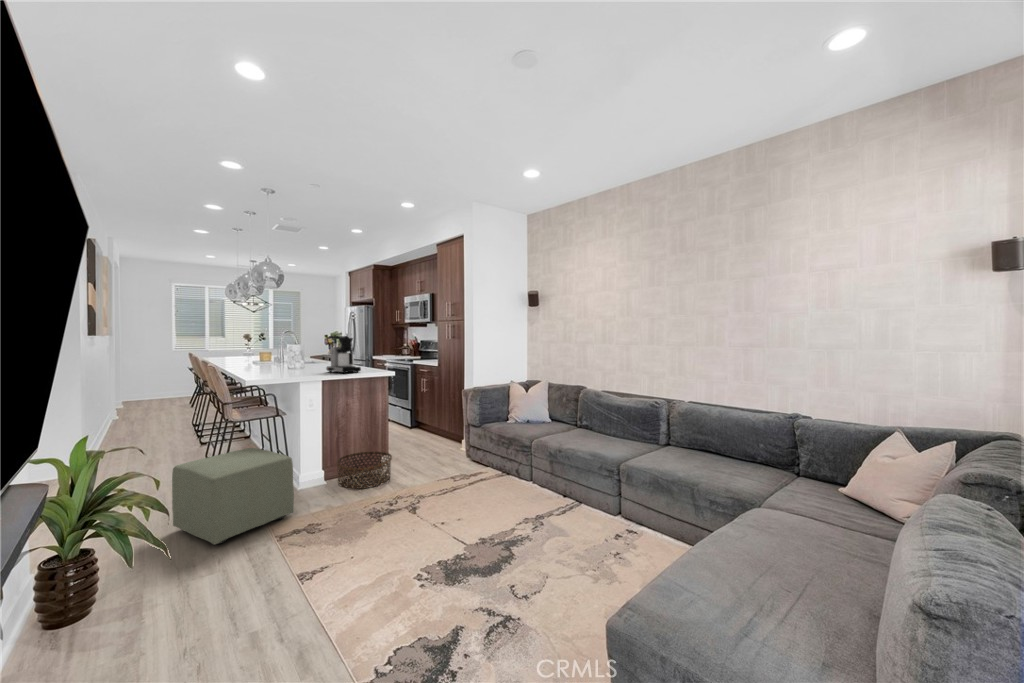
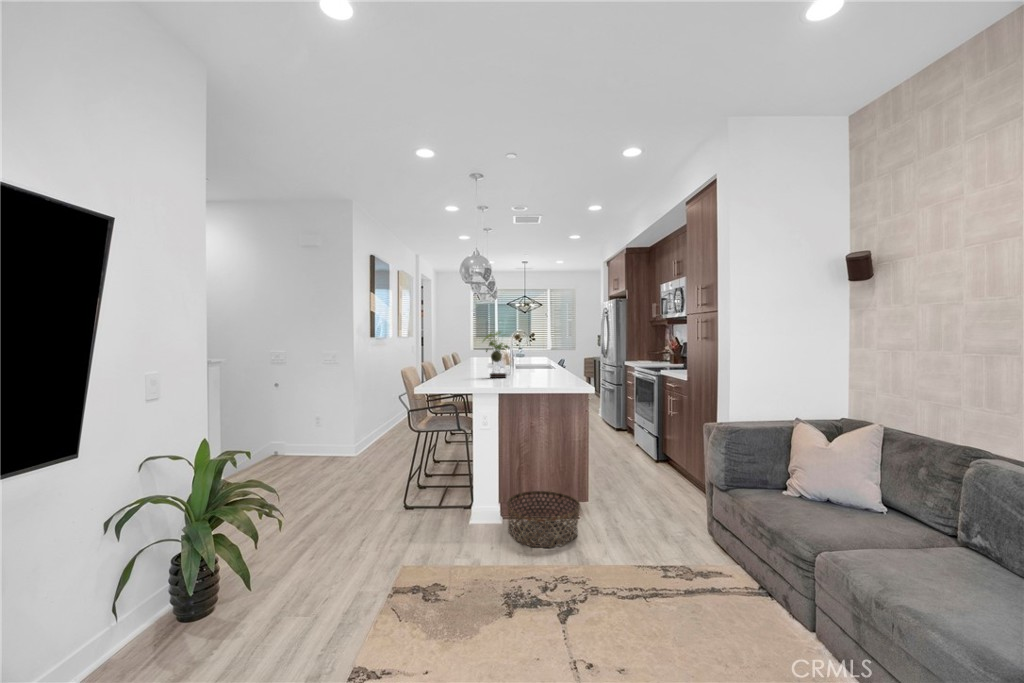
plant: none [287,331,313,373] -> present [483,332,508,378]
coffee maker: present [326,336,361,373] -> none [523,334,558,383]
ottoman: present [172,448,294,545] -> none [328,463,431,577]

